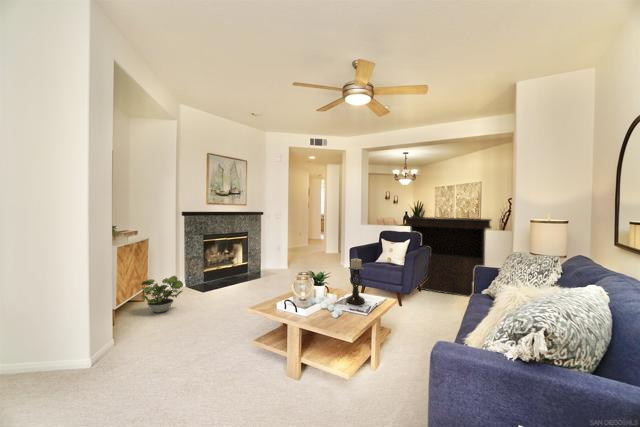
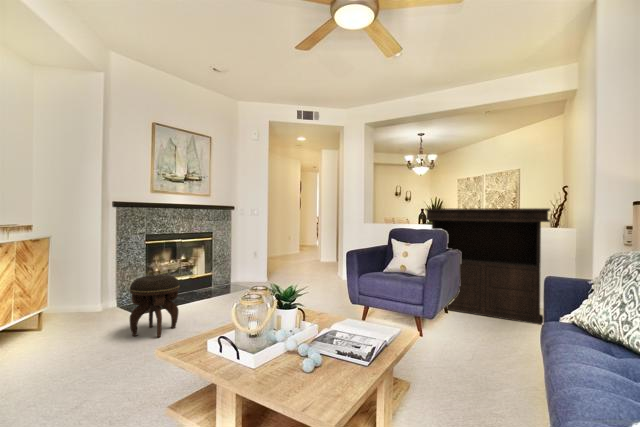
candle holder: present [346,258,365,304] -> none [333,259,366,343]
footstool: none [205,265,237,307] -> present [130,275,180,337]
potted plant: present [142,276,183,313] -> none [23,291,94,348]

